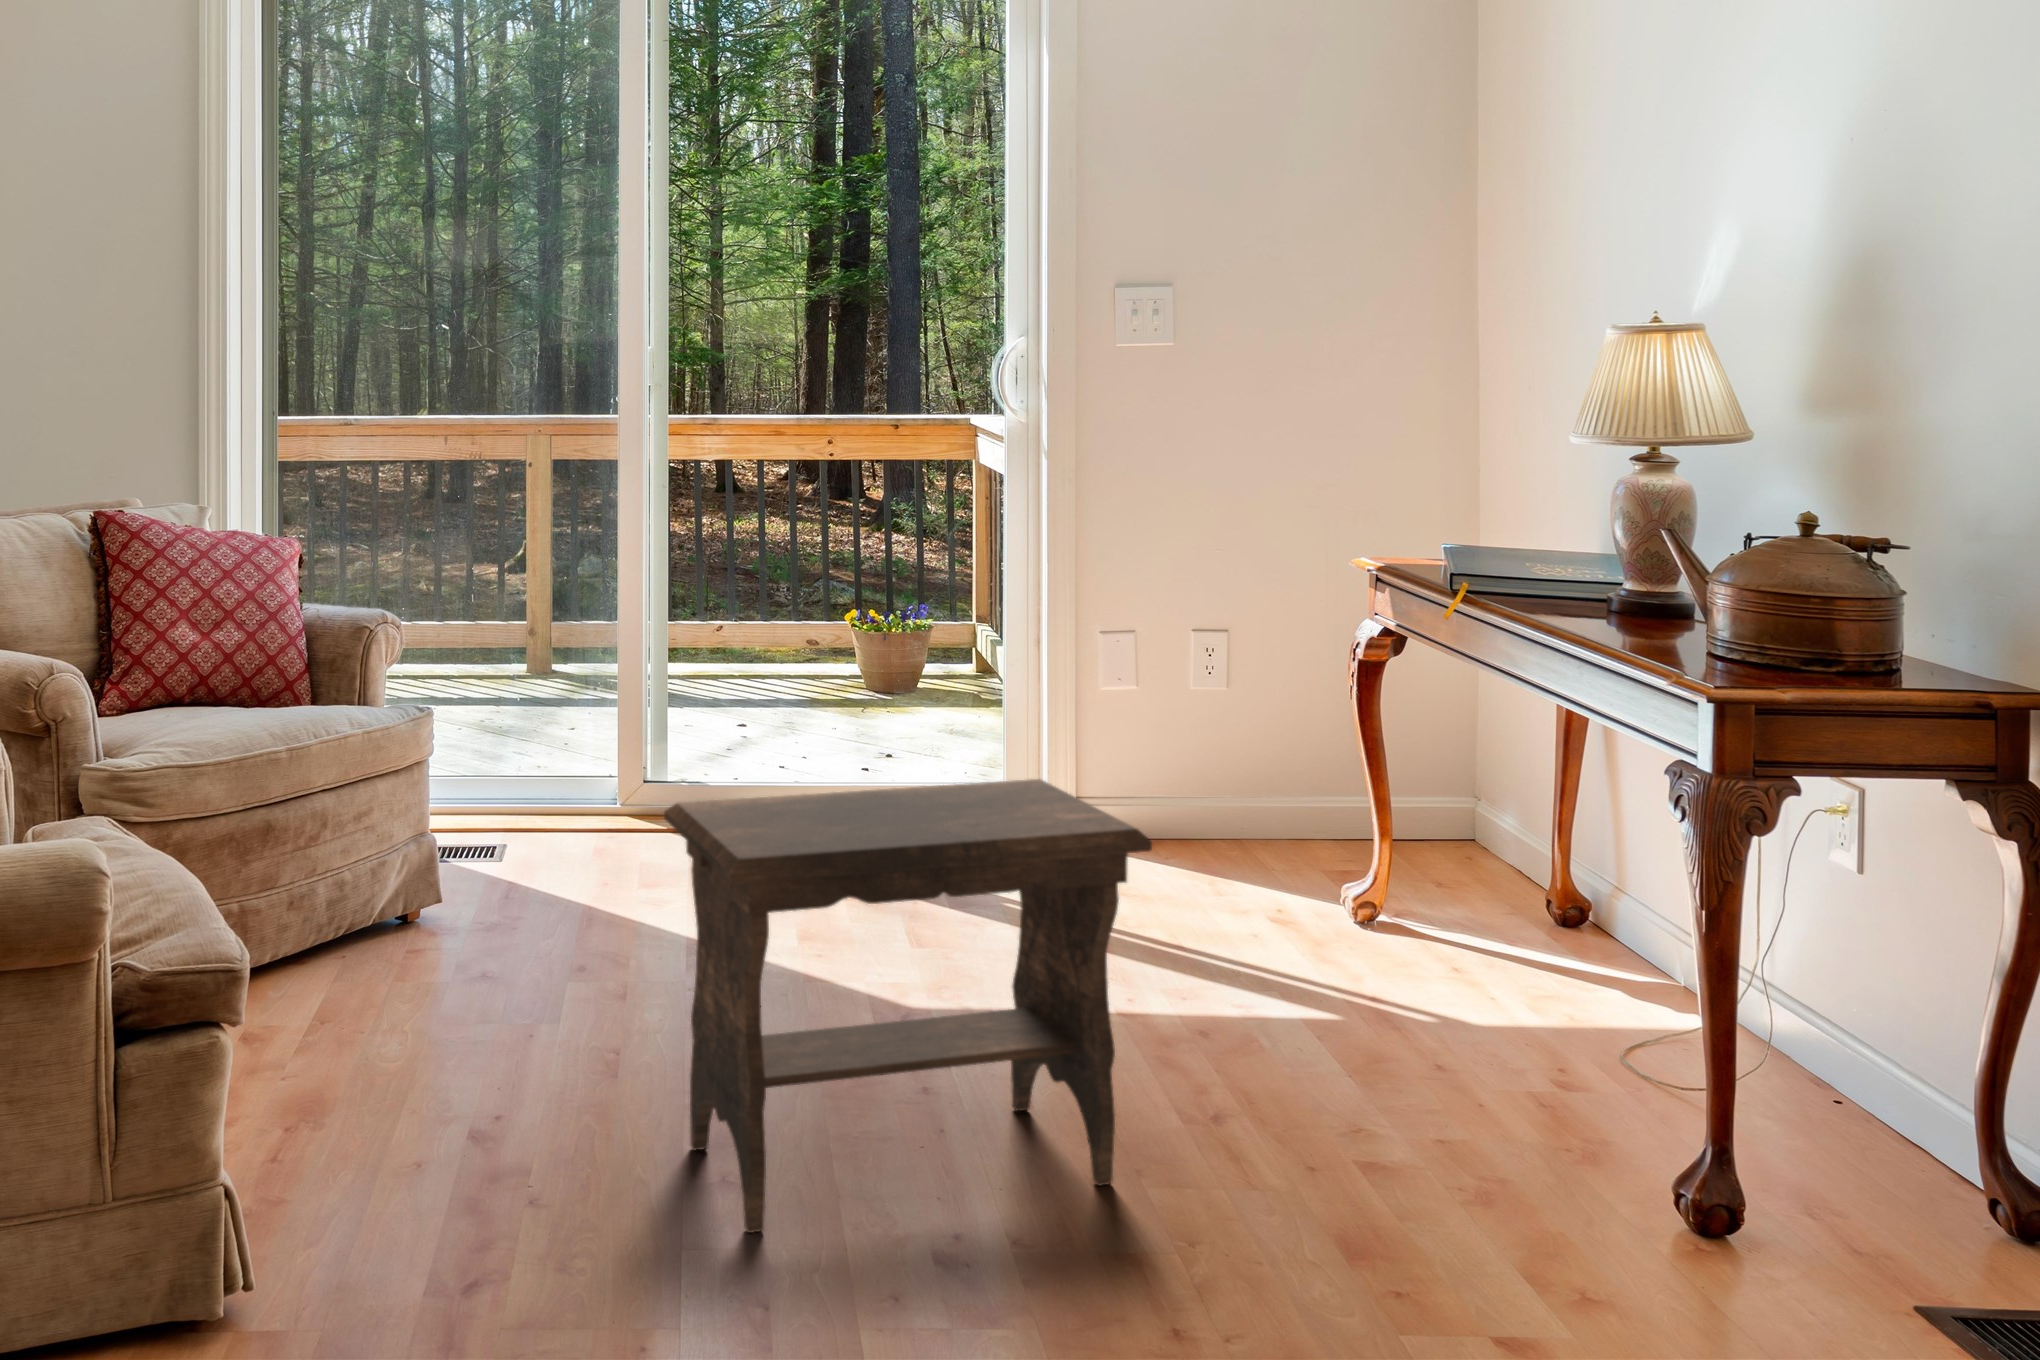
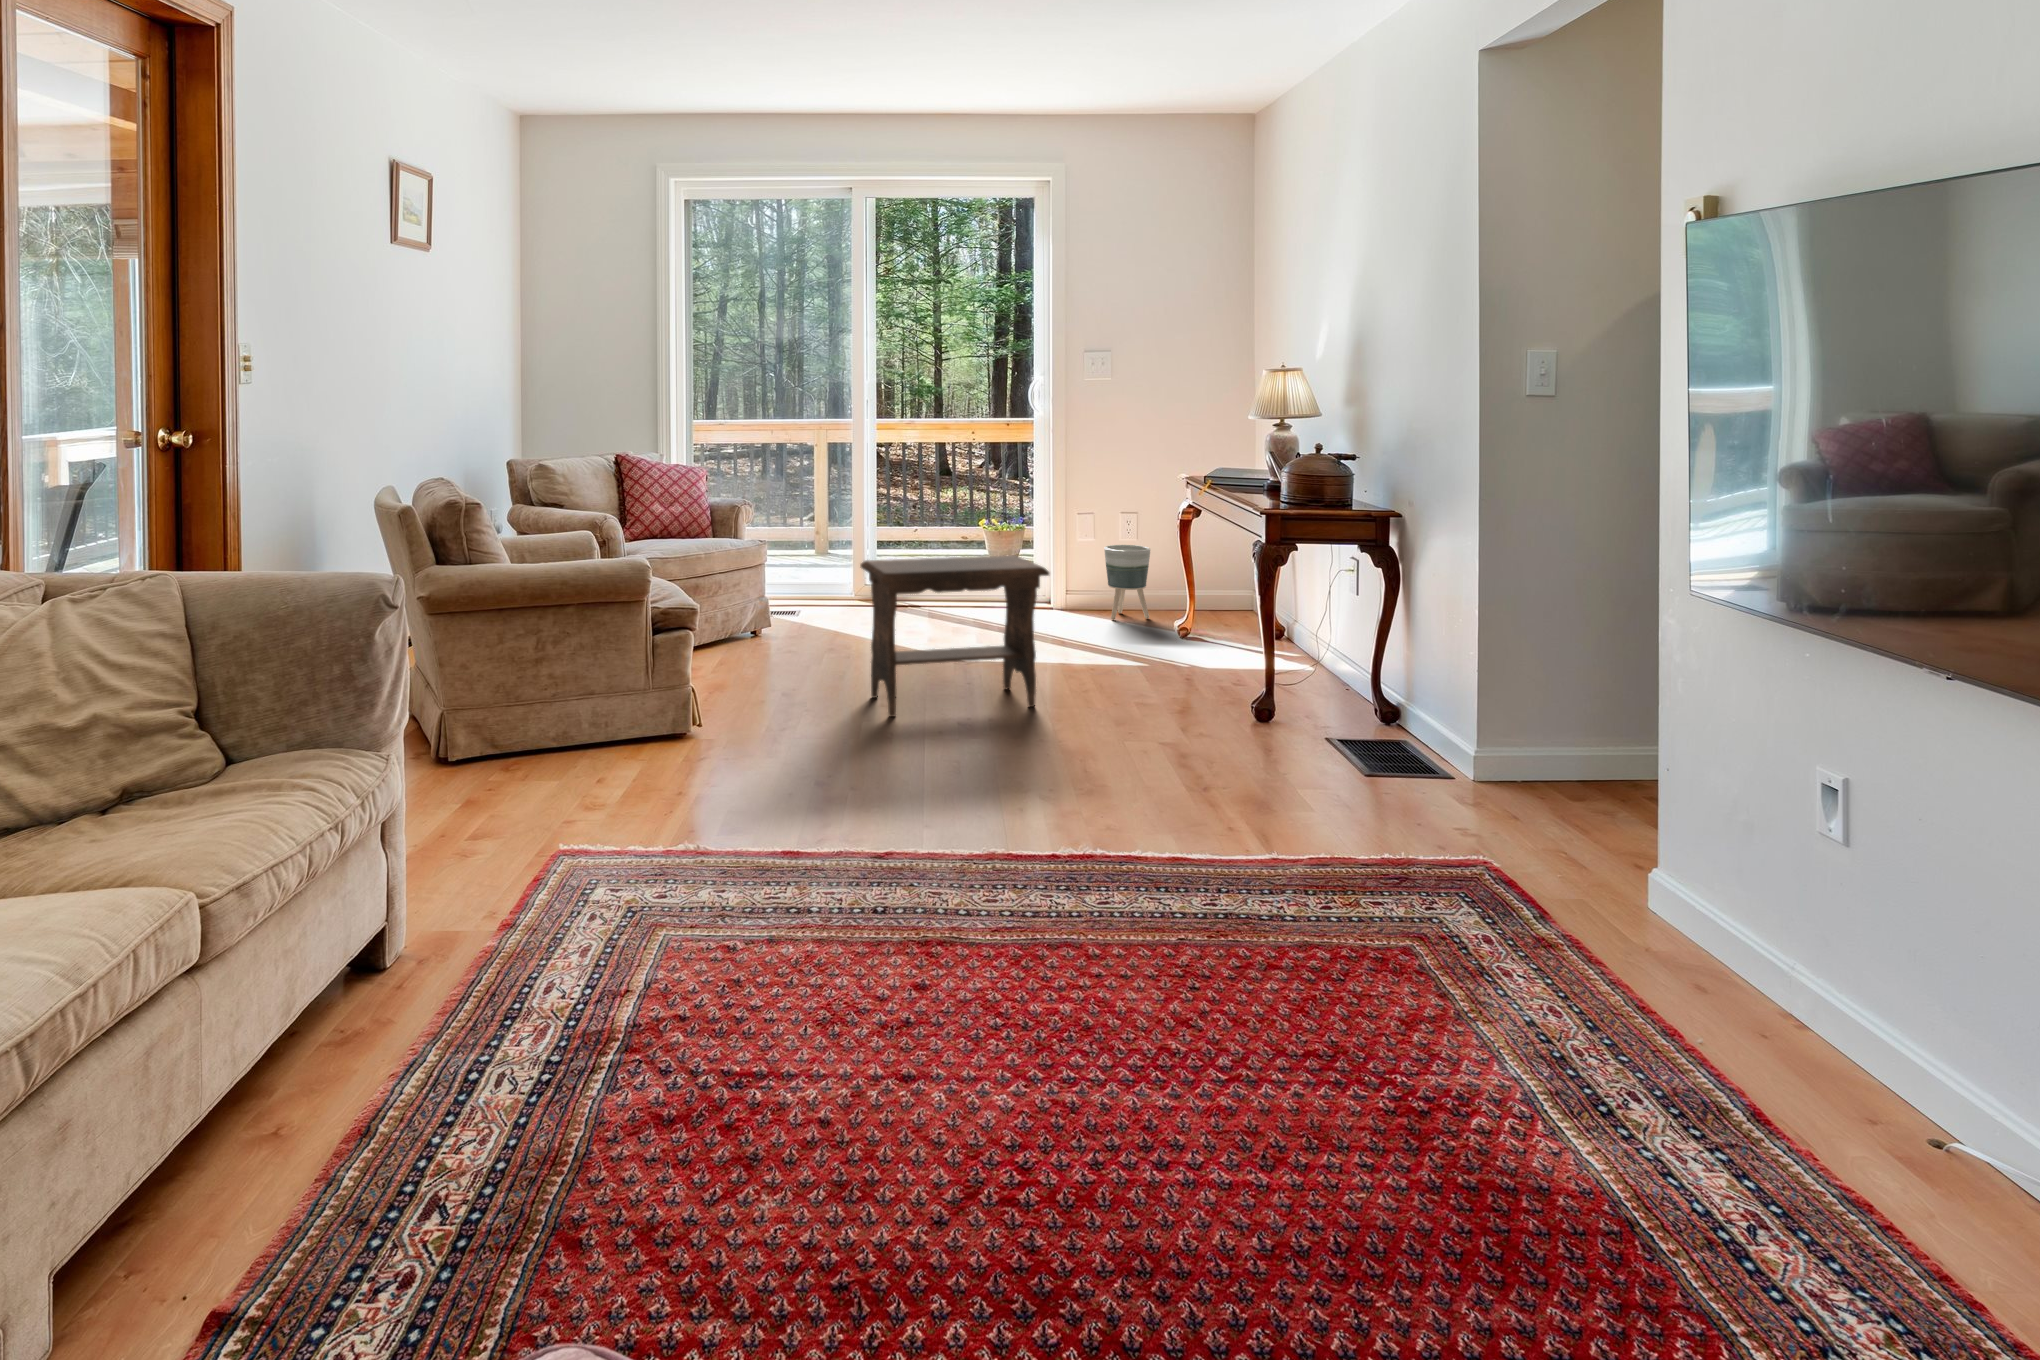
planter: none [1159,698,1259,863] -> present [1104,545,1150,620]

